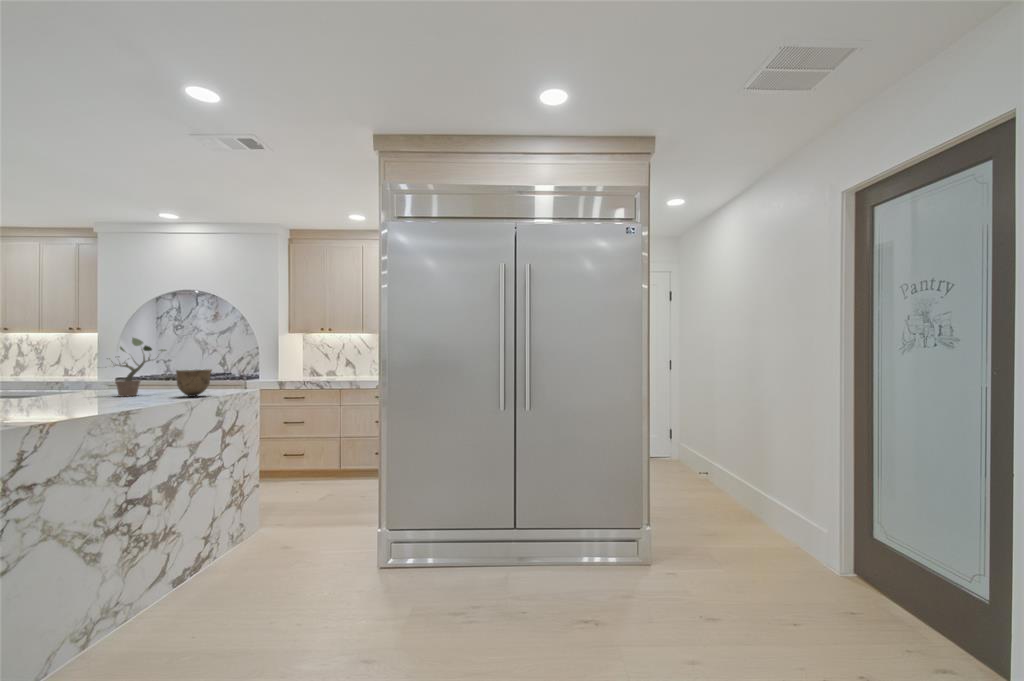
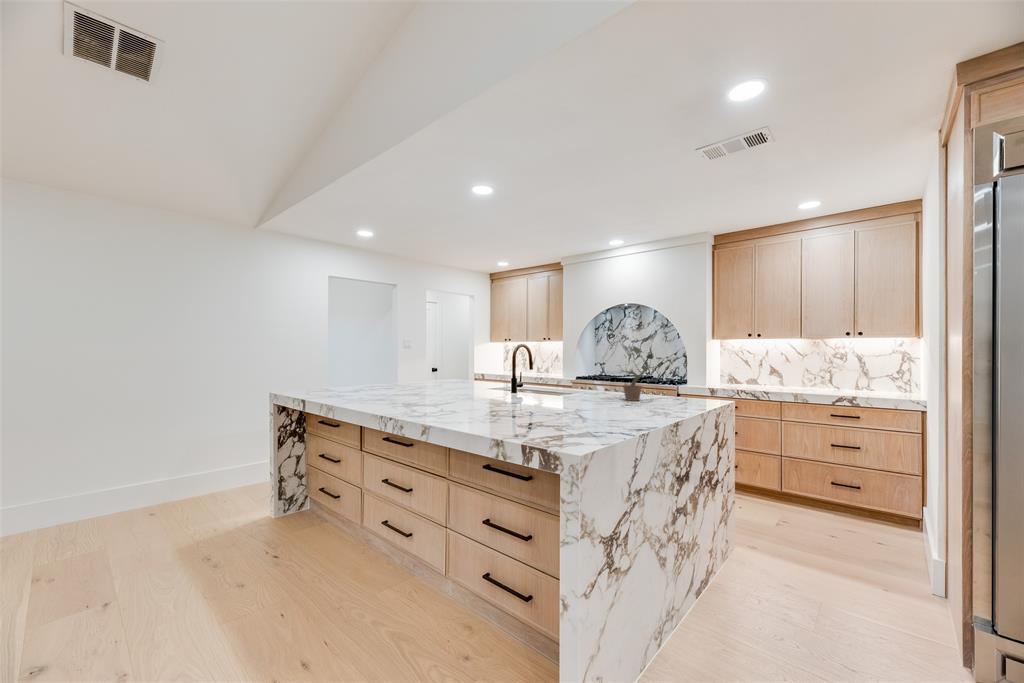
bowl: present [176,370,212,397] -> none [680,379,714,406]

